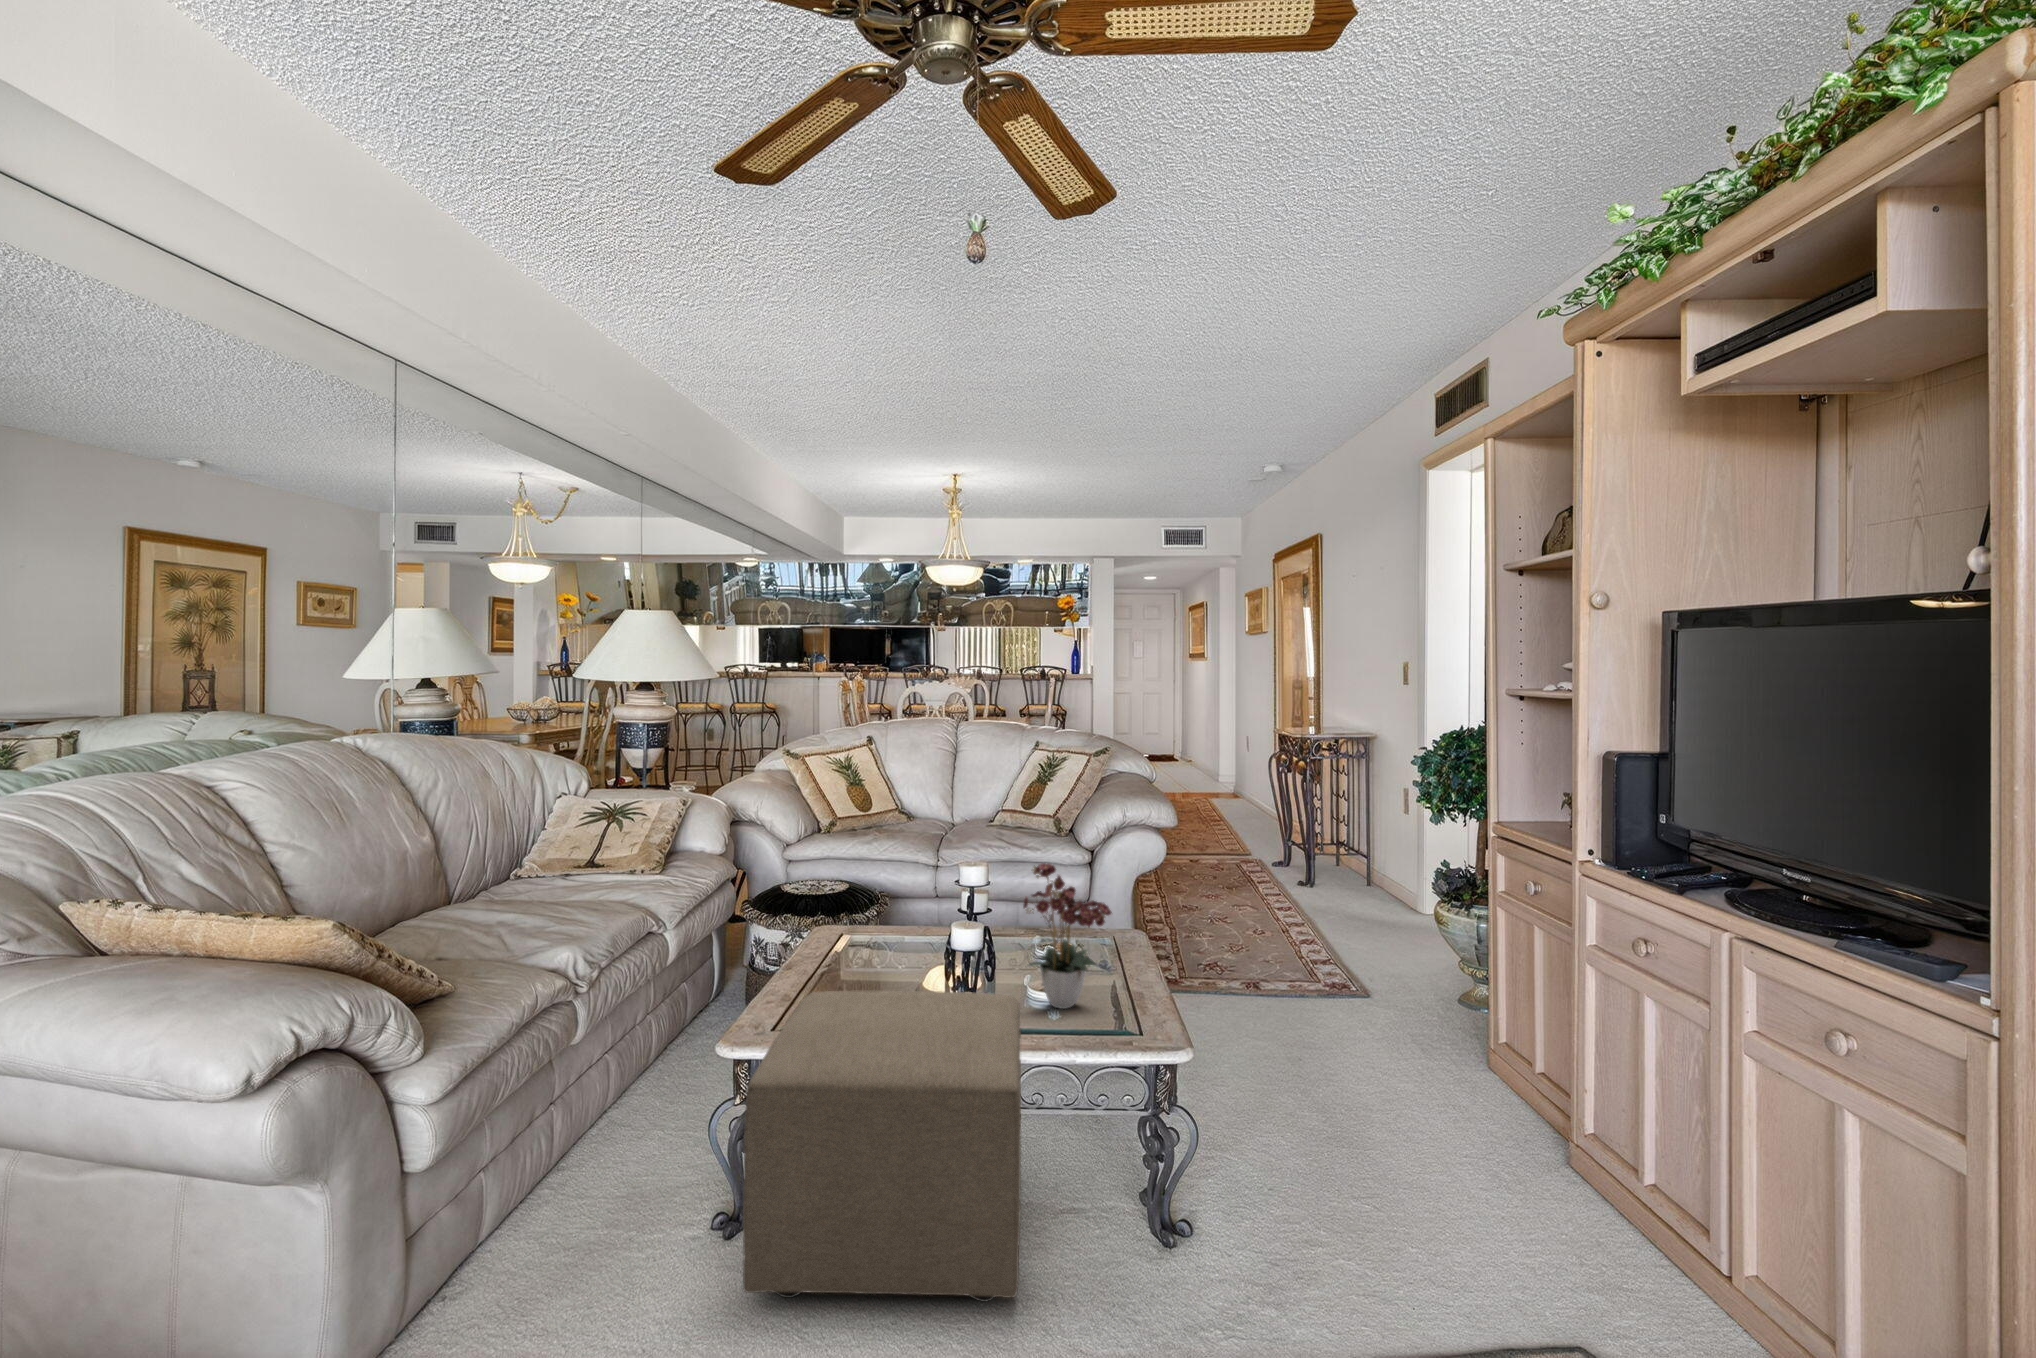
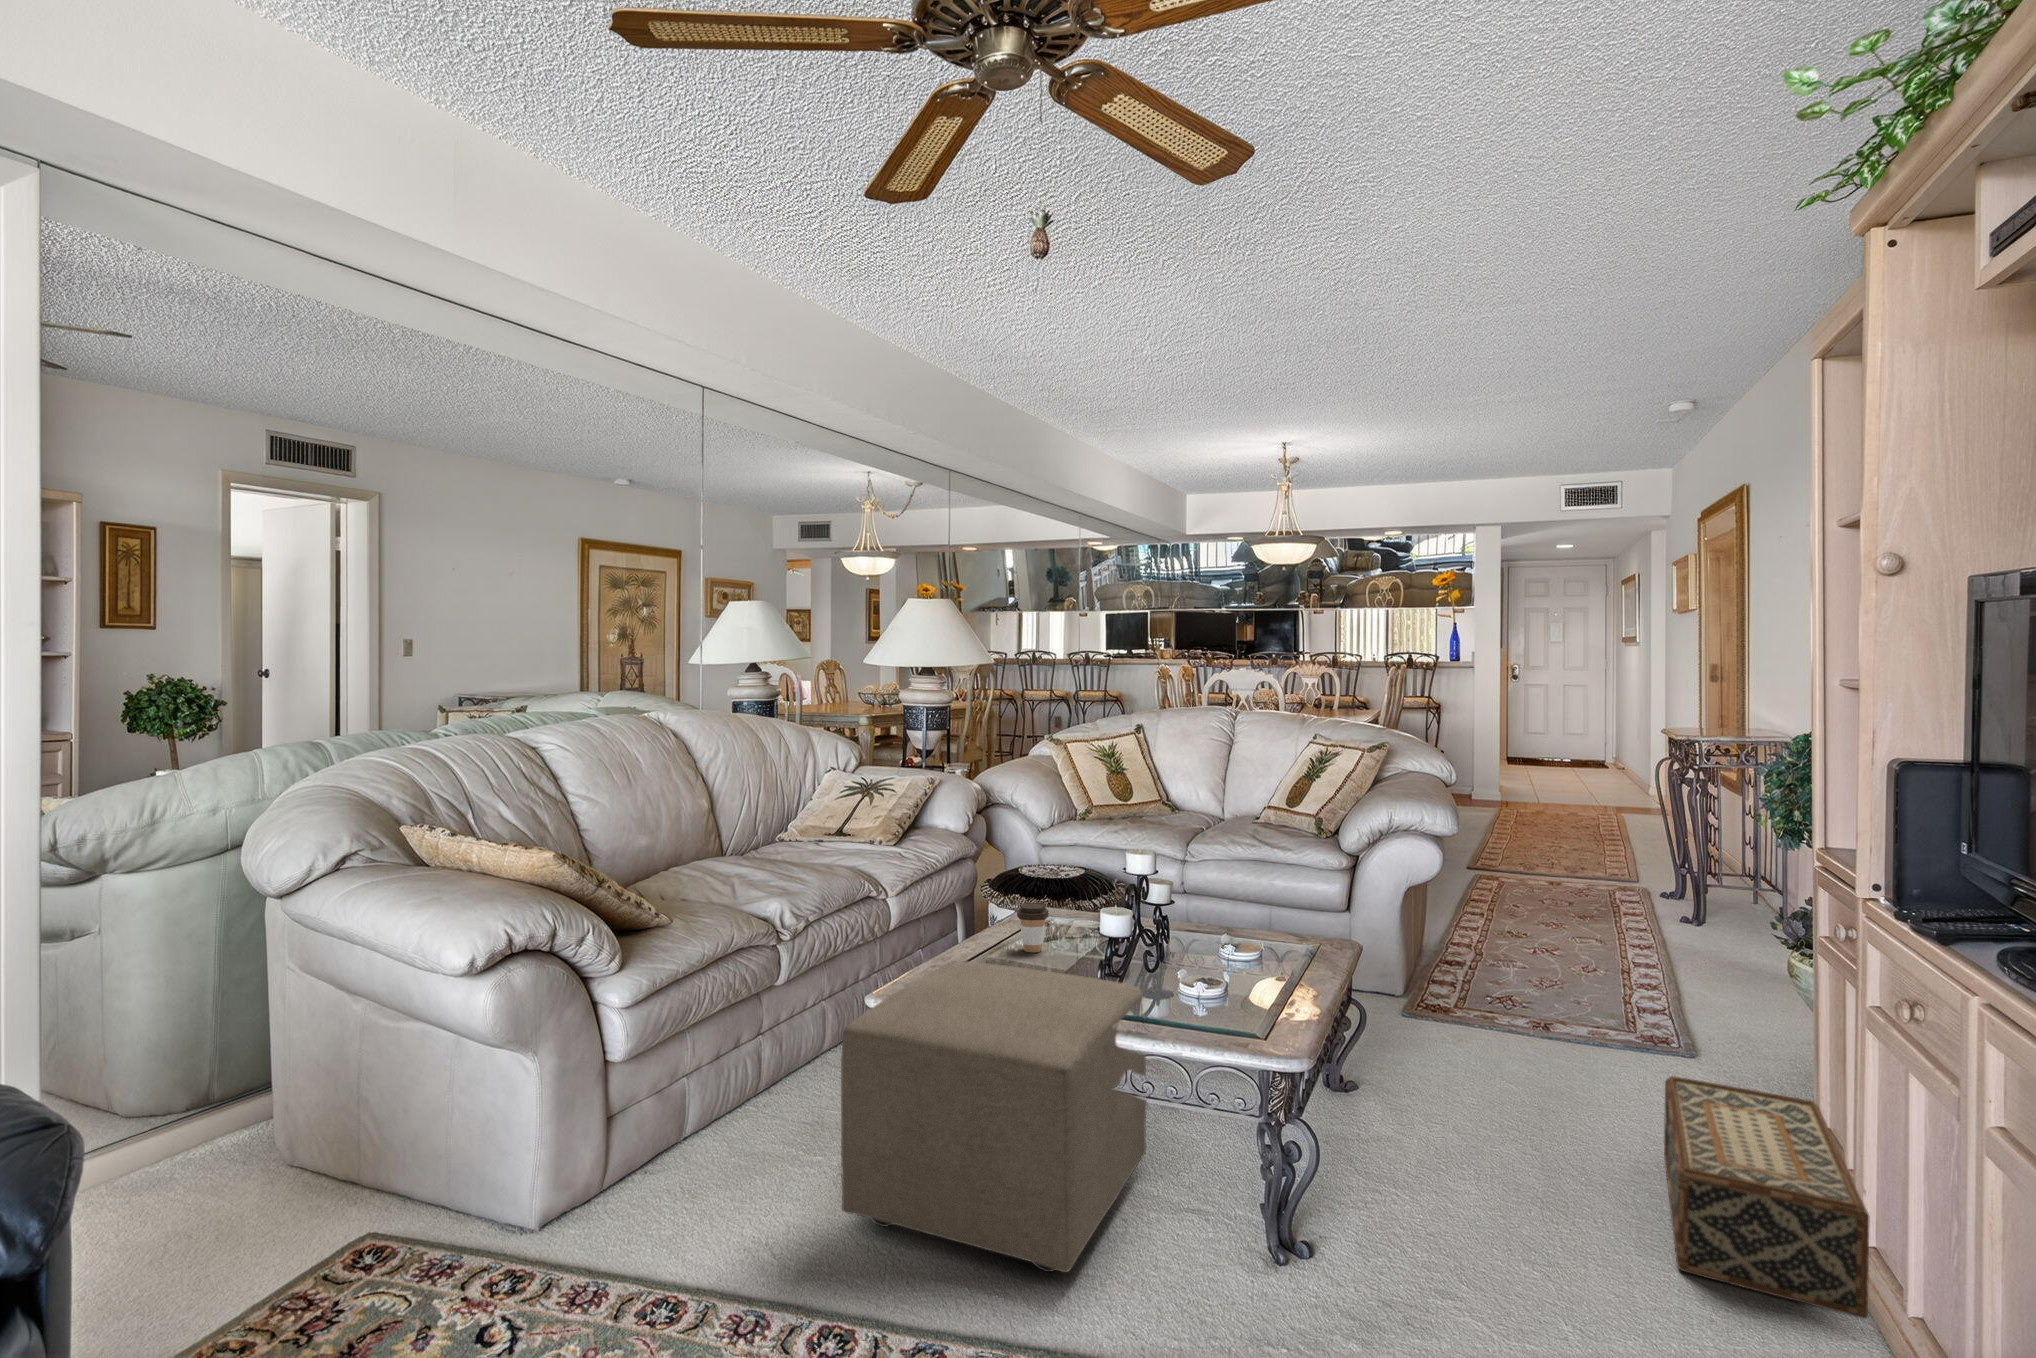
flower arrangement: present [1023,863,1112,1009] -> none [1136,846,1245,1006]
coffee cup: none [855,922,887,973] -> present [1017,903,1049,952]
woven basket: none [1395,1012,1579,1178] -> present [1664,1076,1870,1319]

